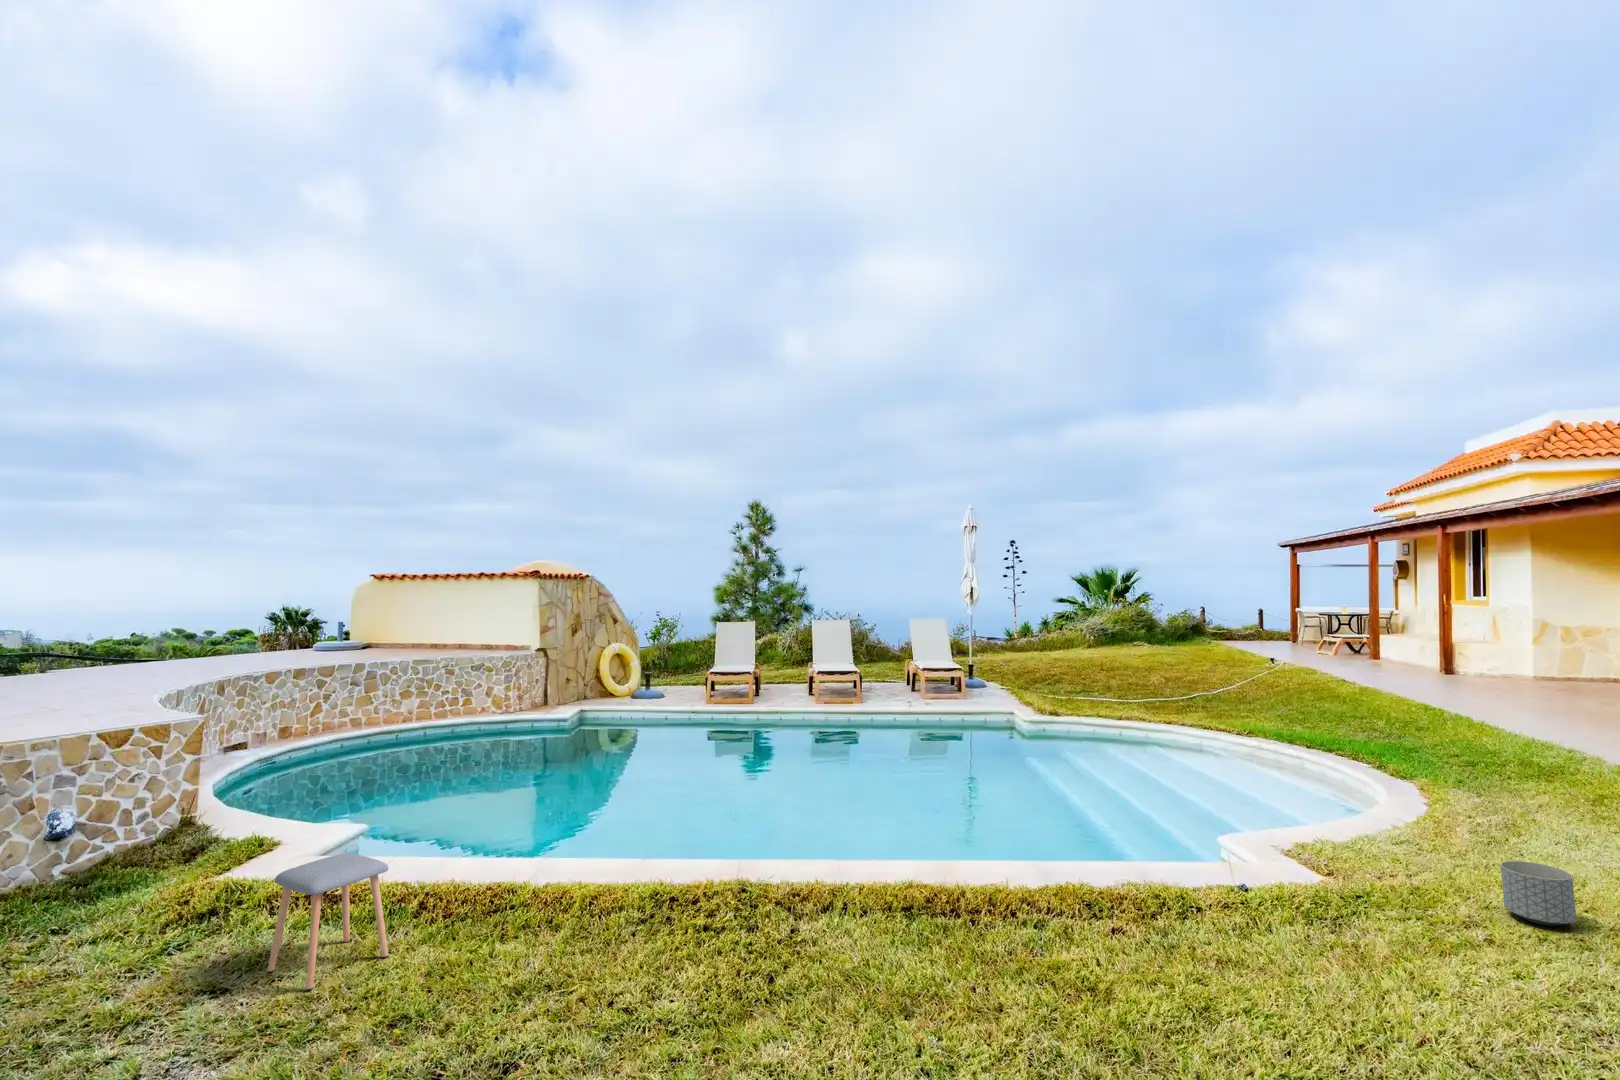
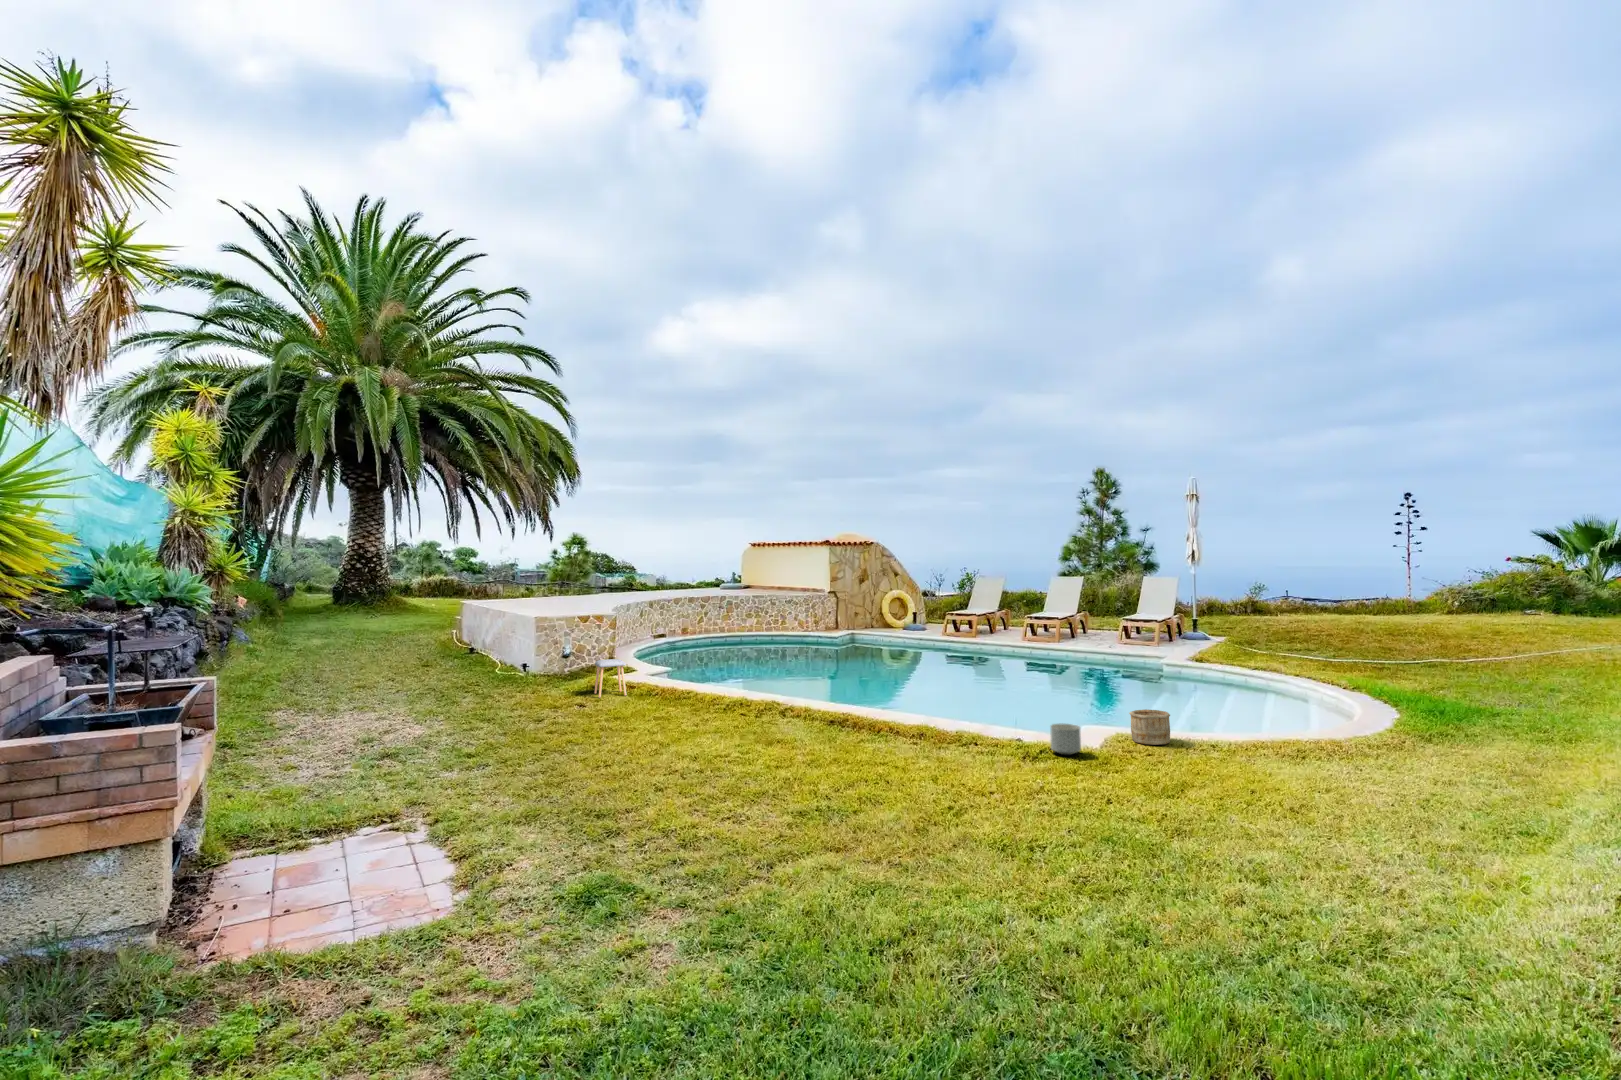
wooden bucket: none [1449,804,1529,866] -> present [1129,709,1170,745]

